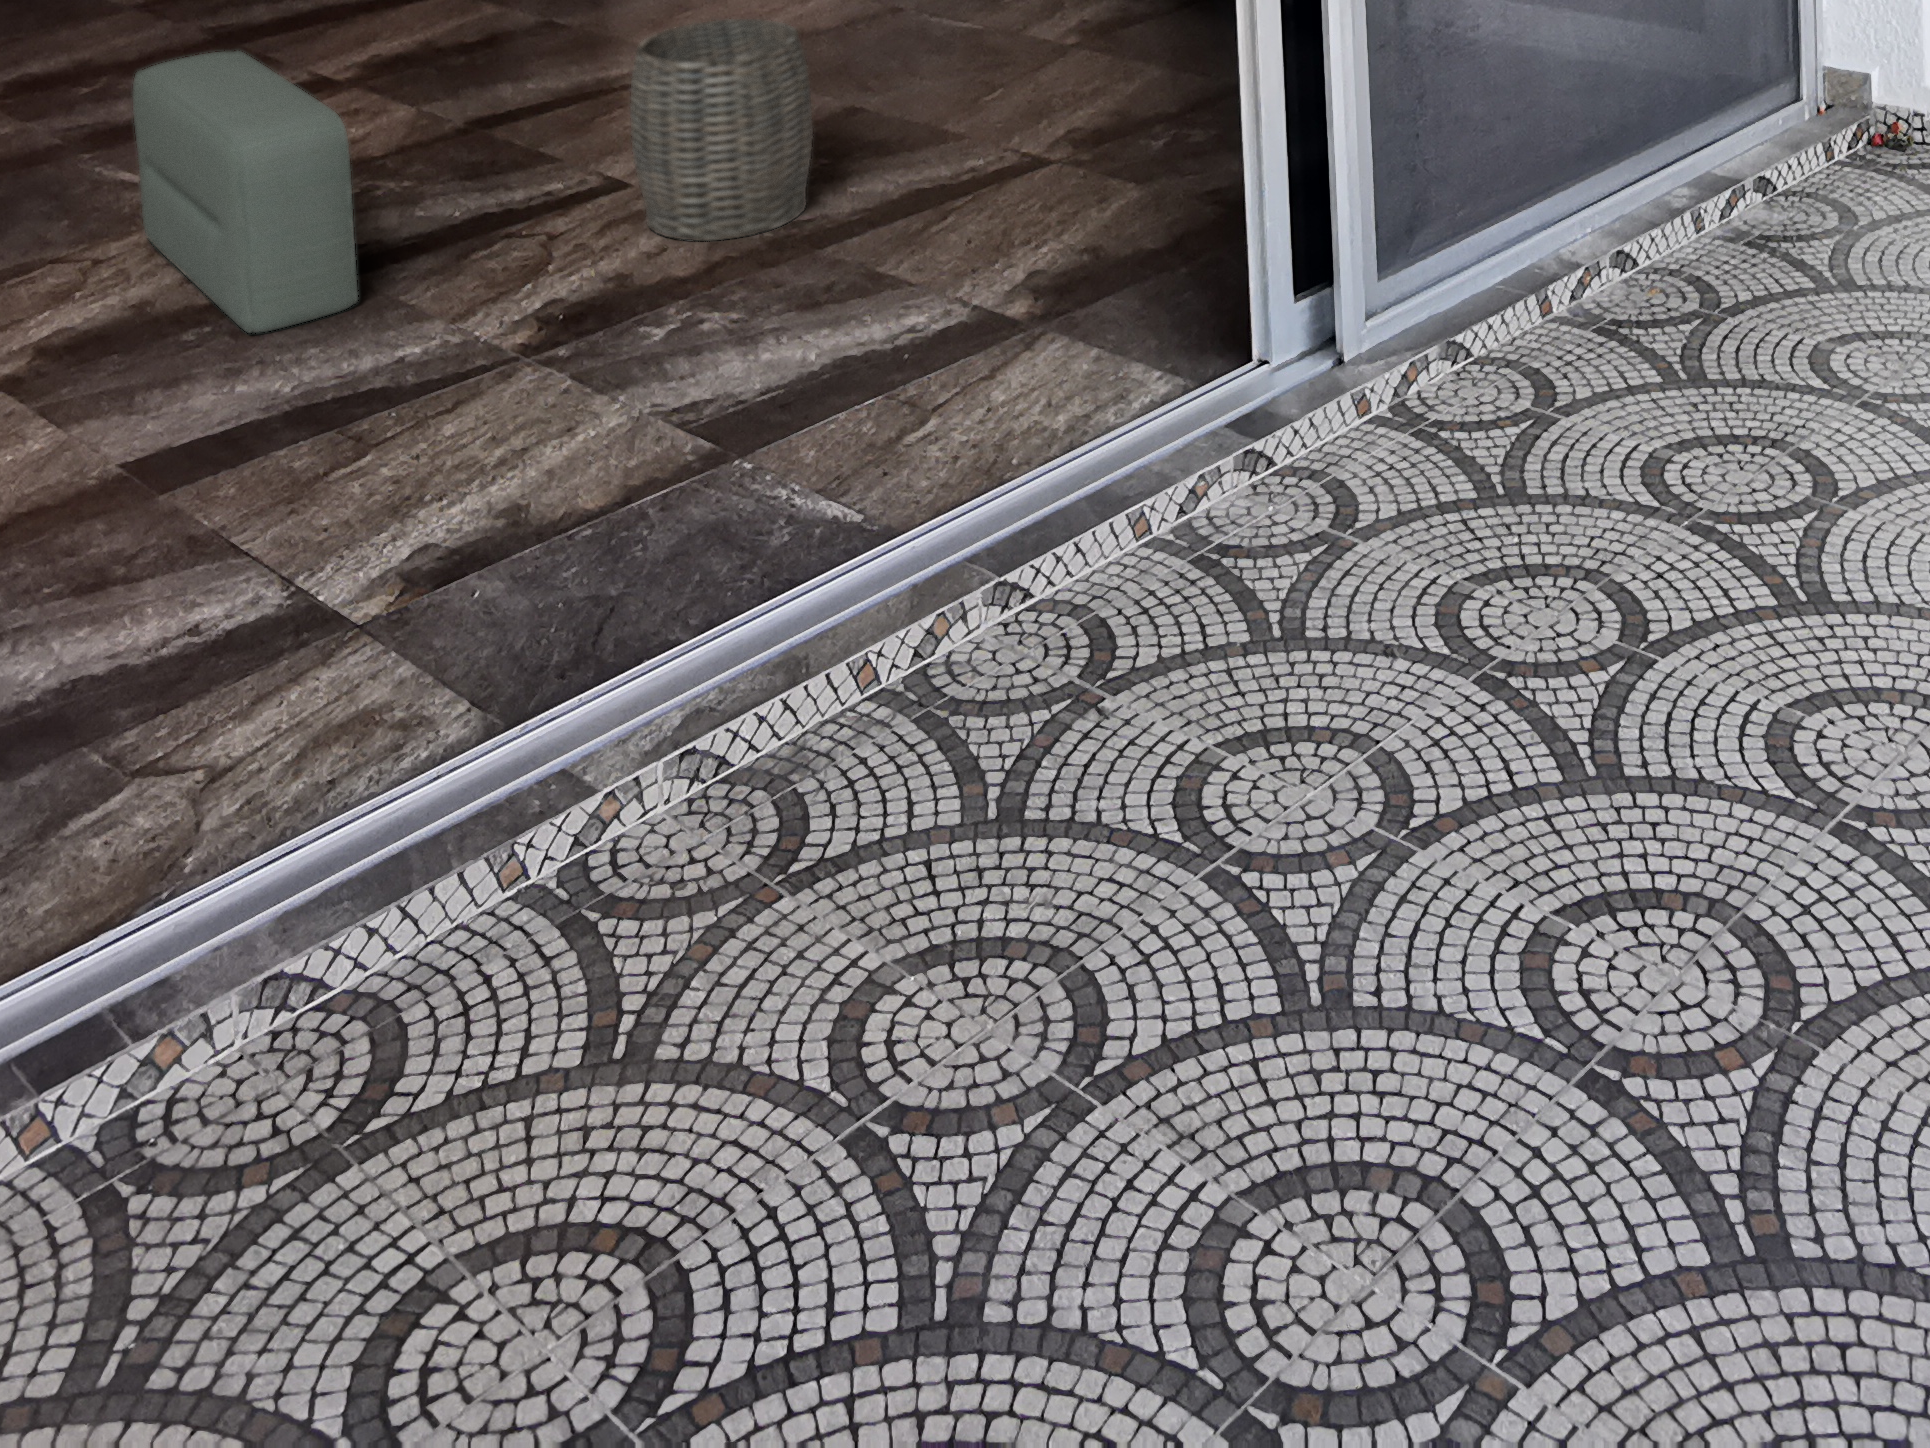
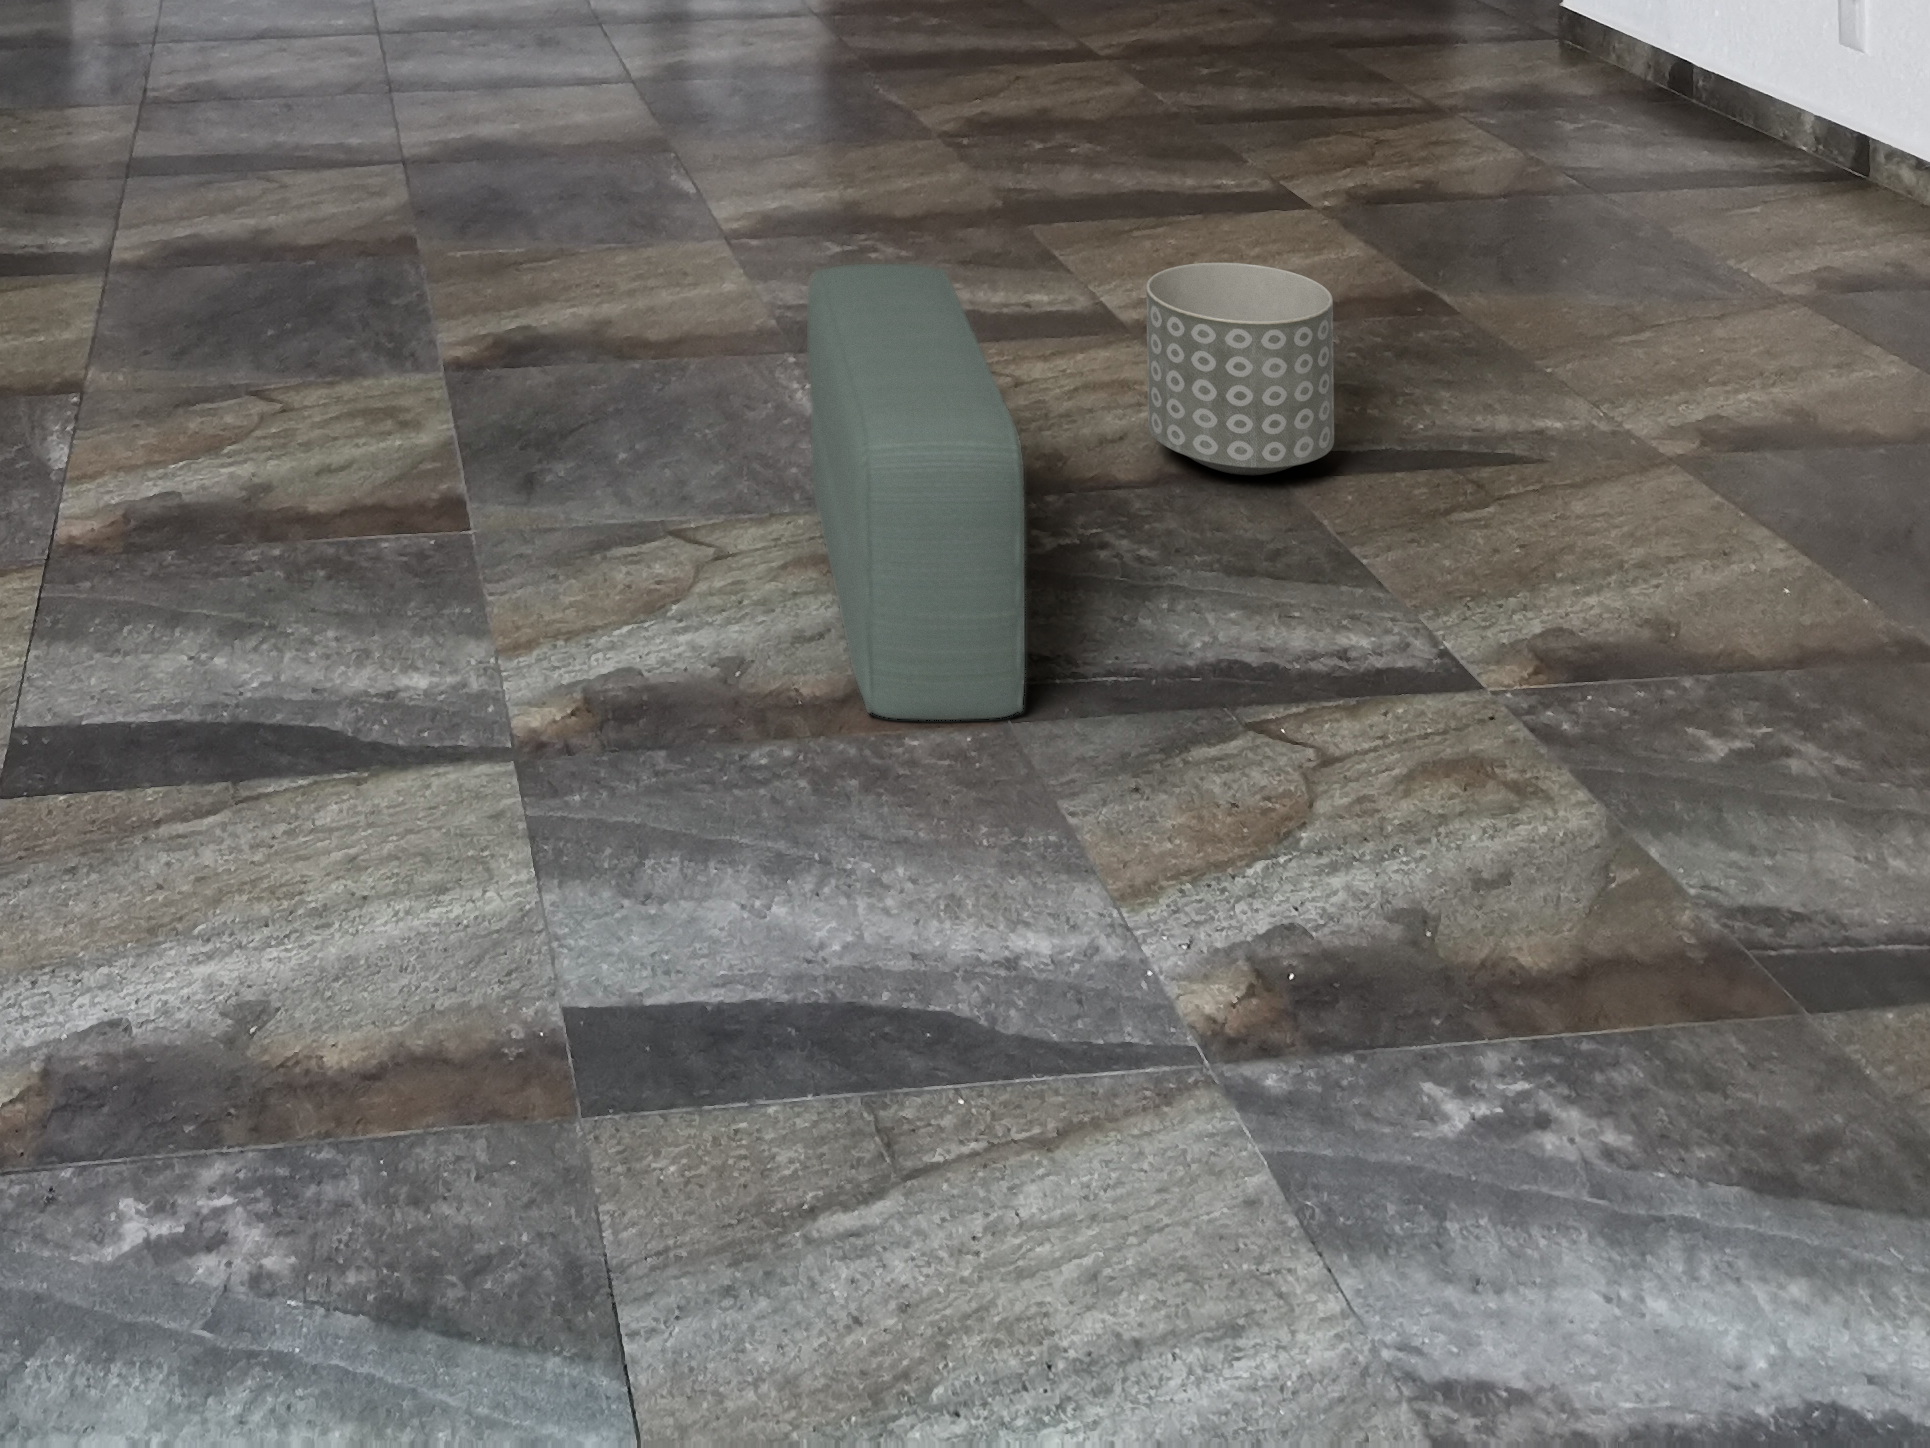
planter: none [379,14,516,156] -> present [1146,263,1334,475]
woven basket: present [630,19,813,241] -> none [1470,398,1790,806]

